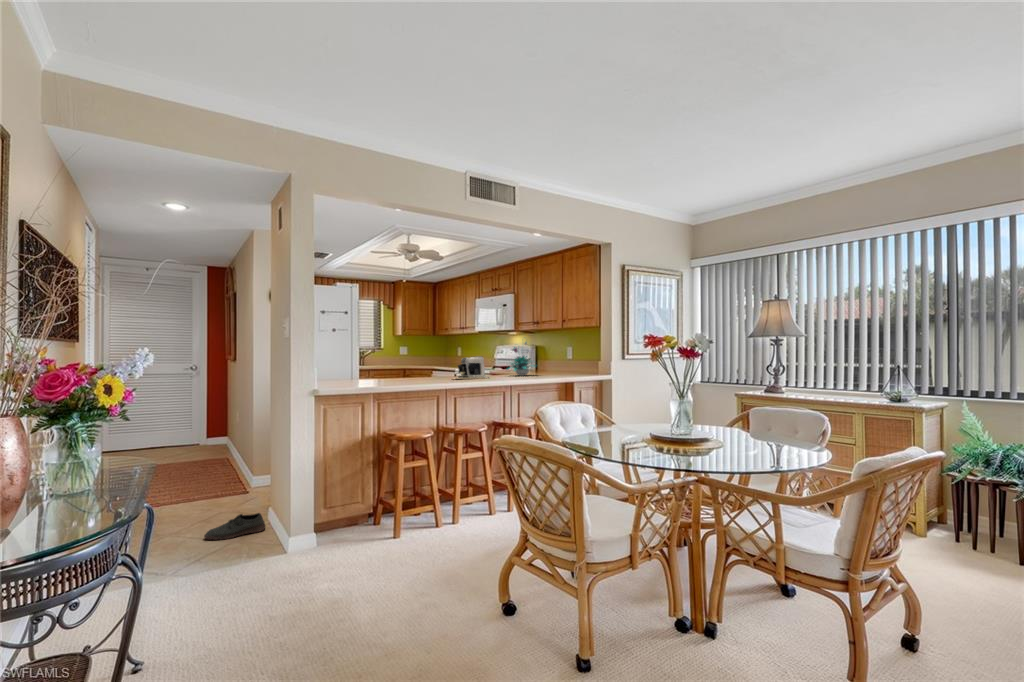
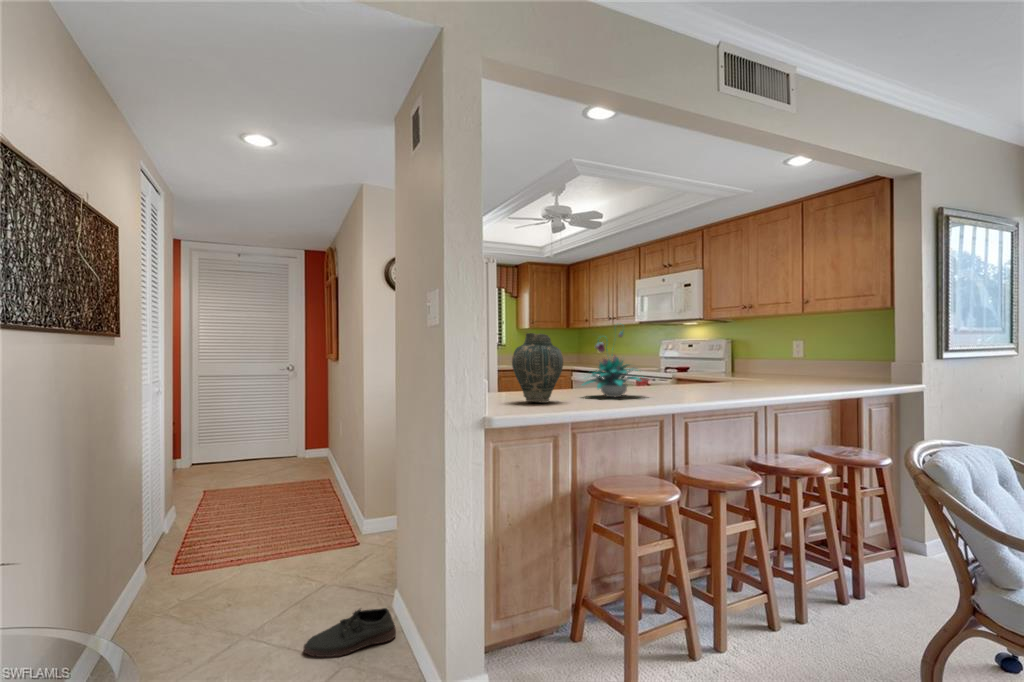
plant: present [509,342,535,376] -> present [582,323,642,398]
vase: none [341,344,374,386] -> present [512,333,563,403]
coffee maker: present [454,356,489,379] -> none [659,355,725,392]

